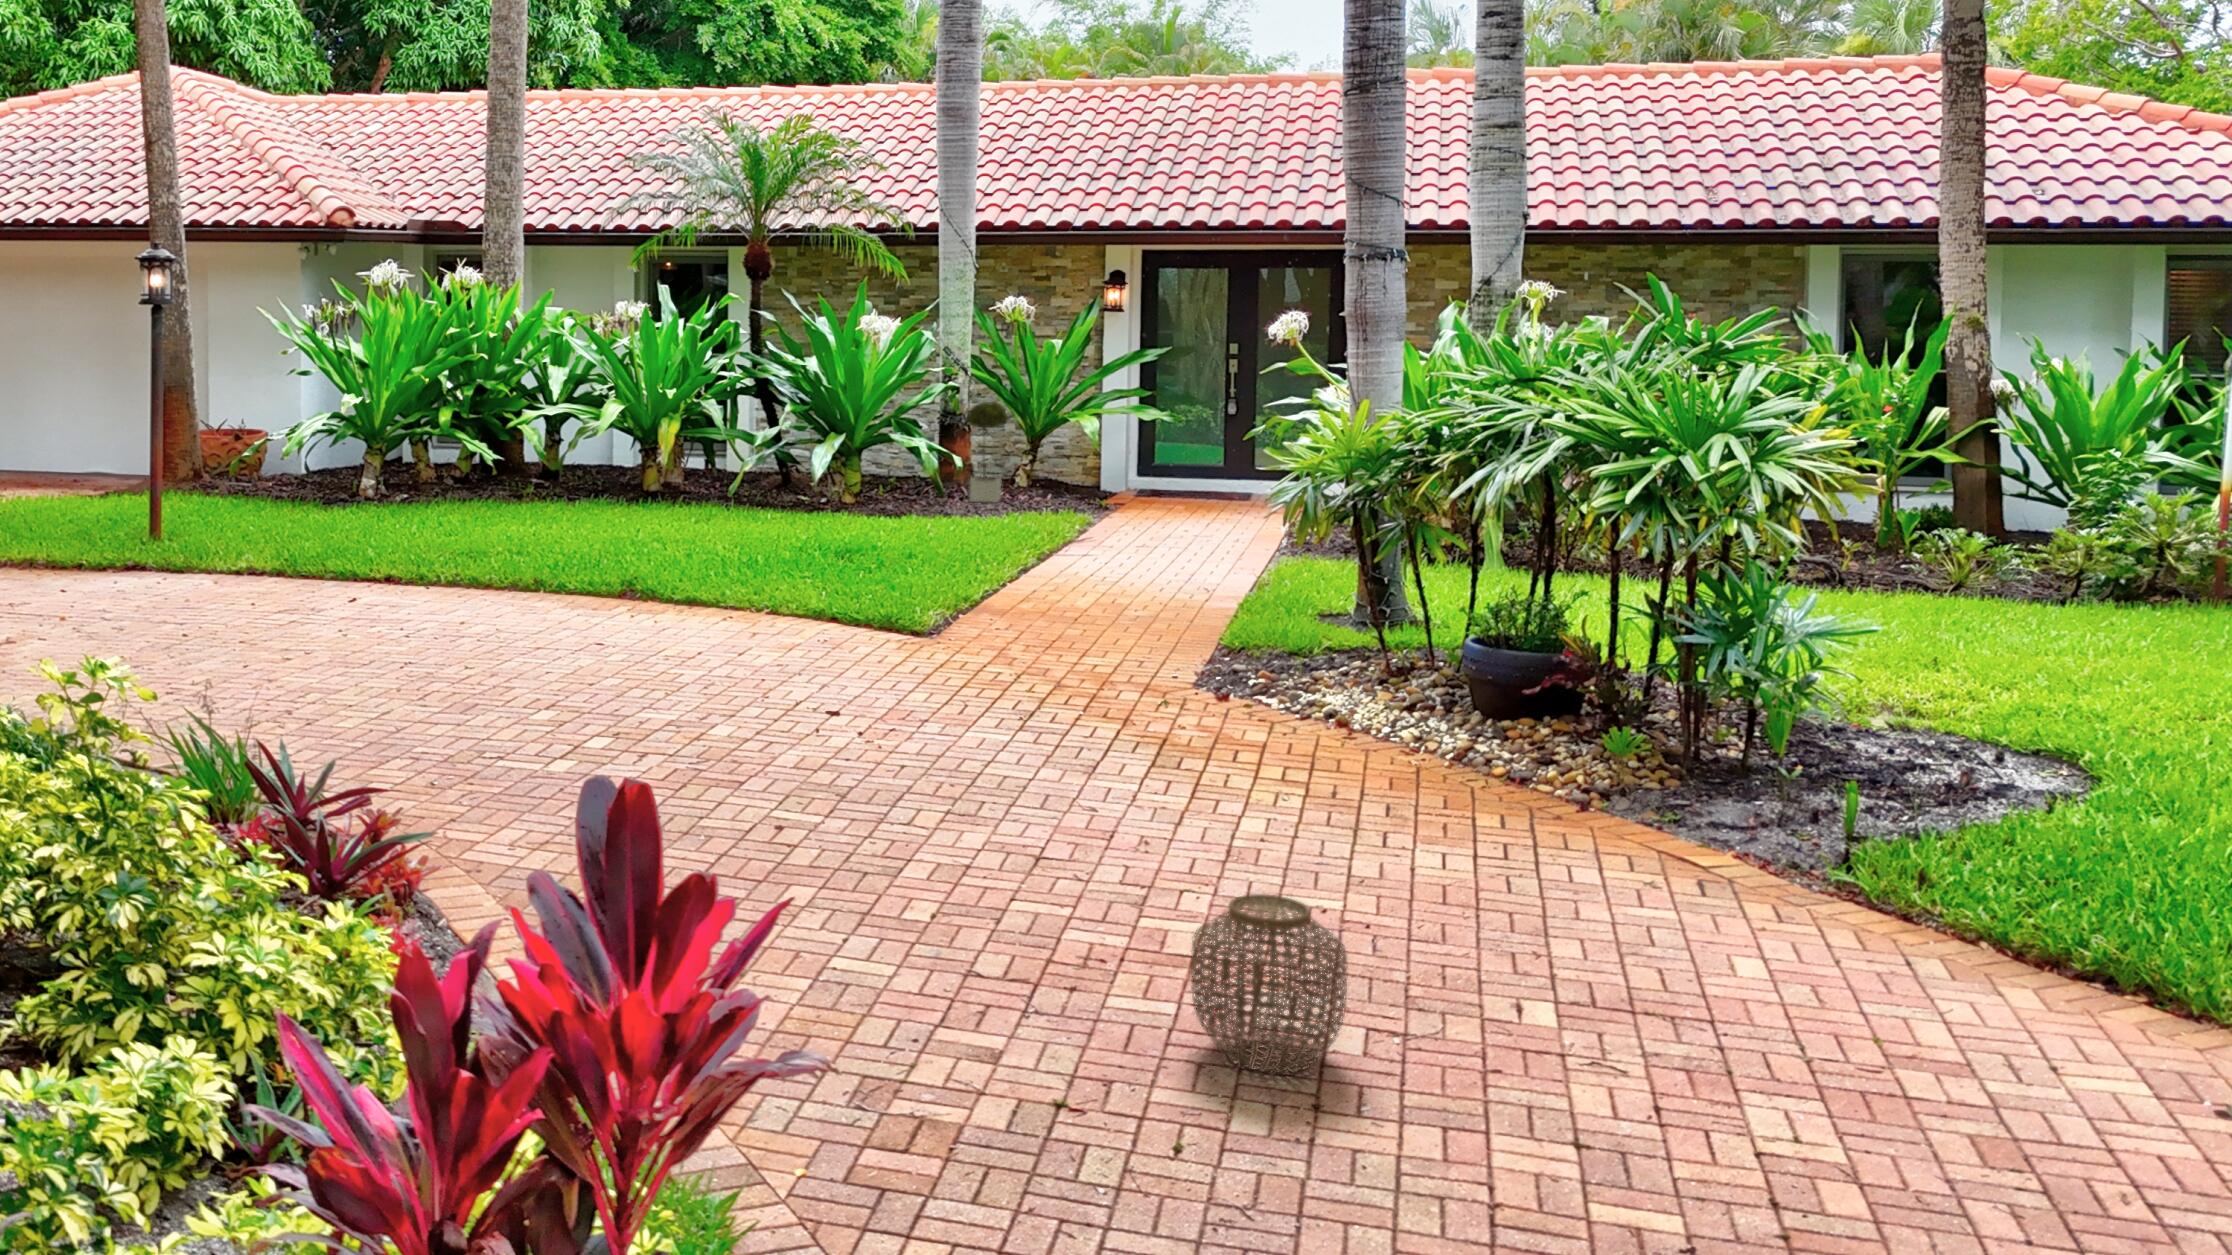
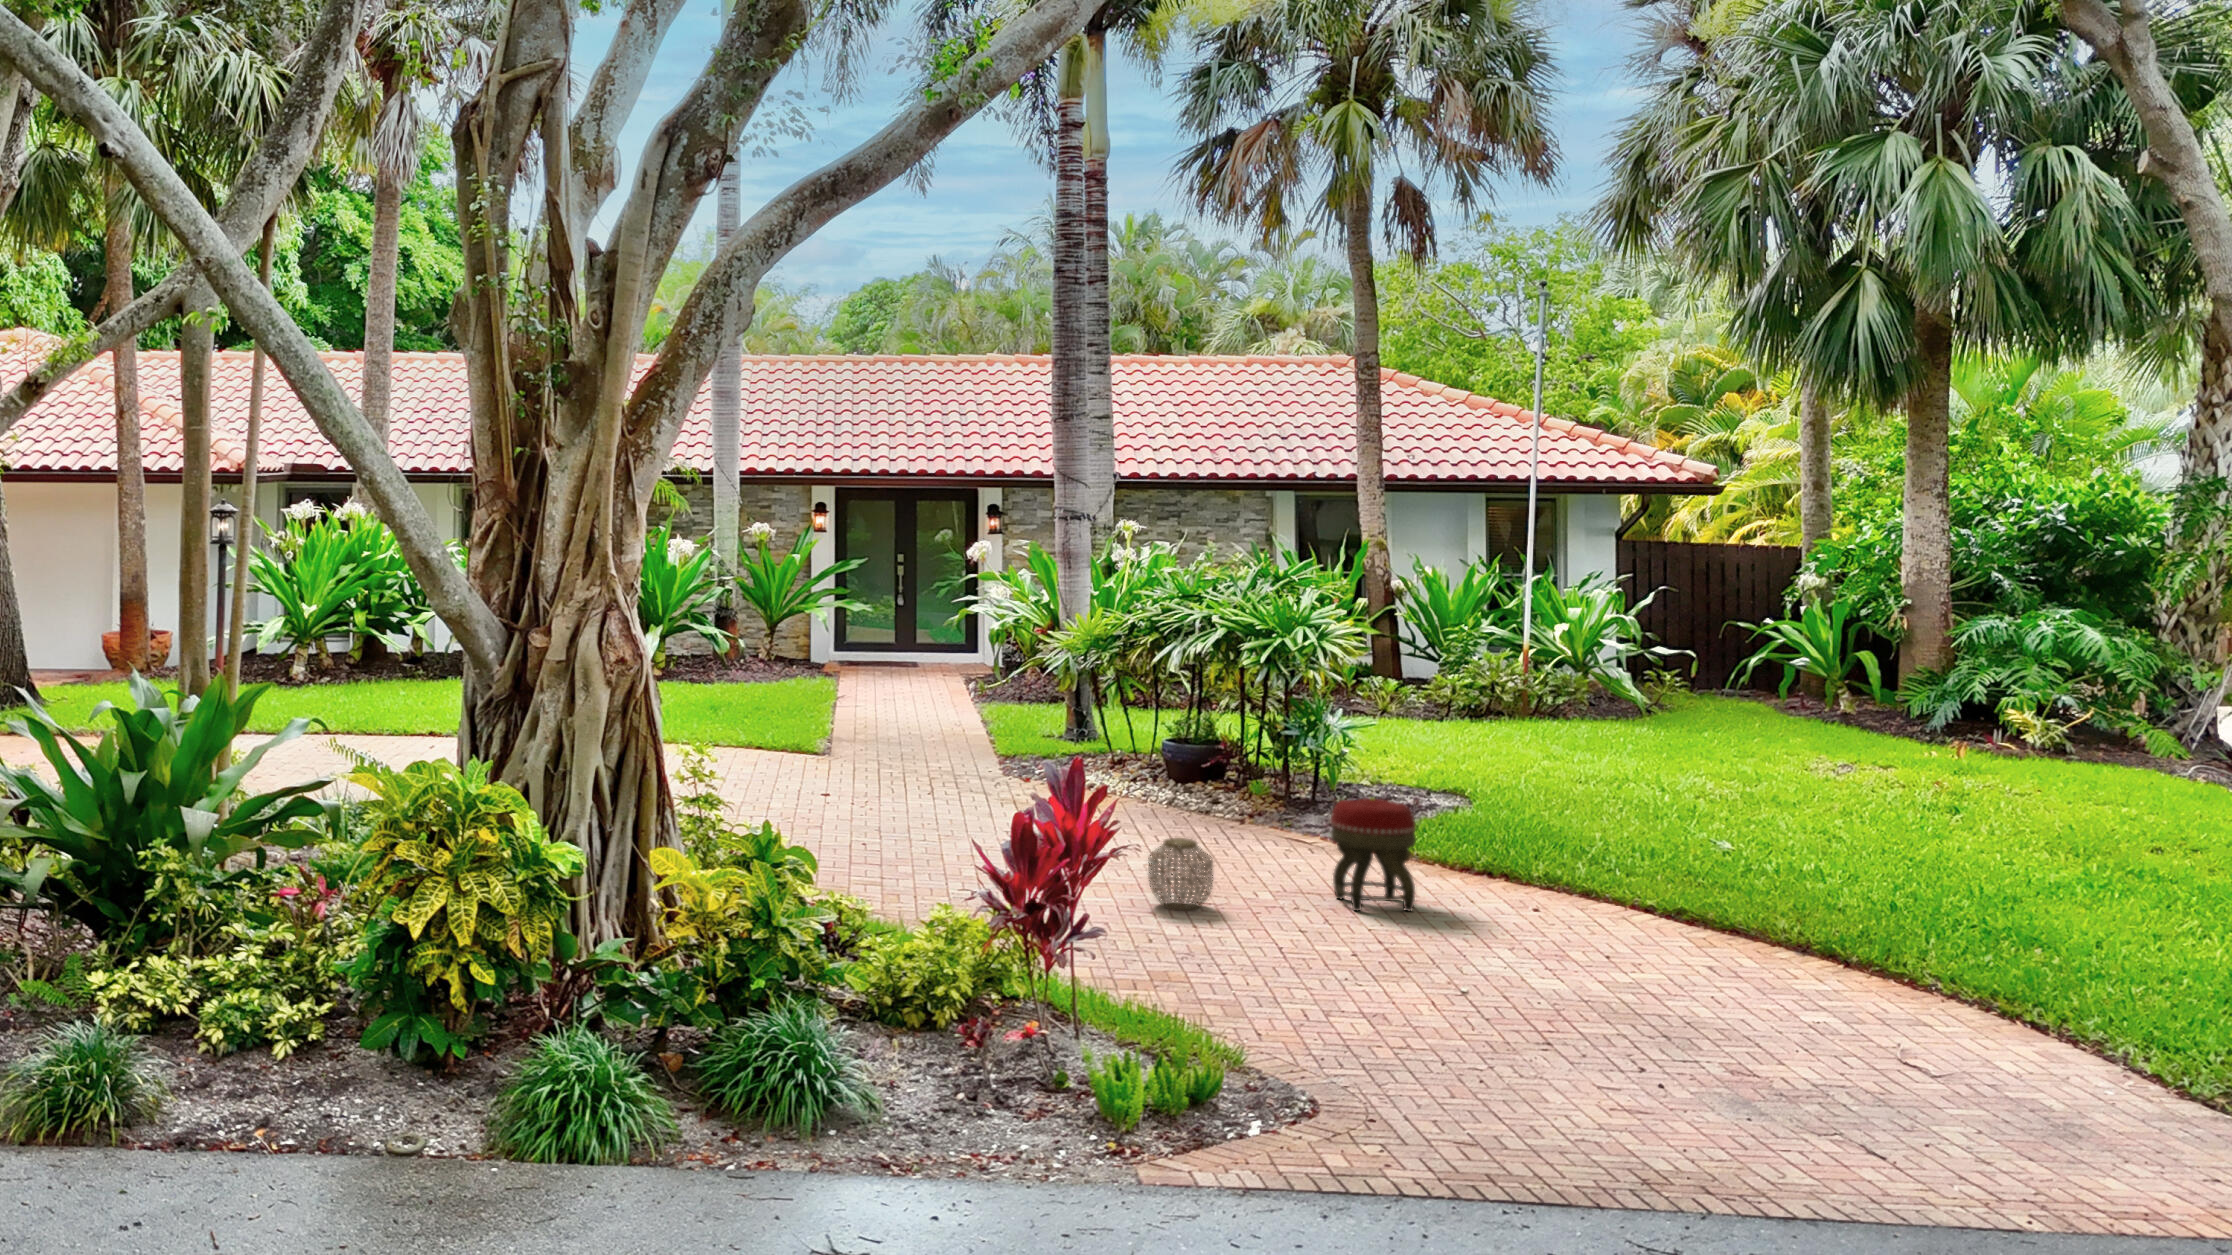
potted tree: present [967,401,1008,503] -> none [736,602,767,678]
footstool: none [1668,833,1904,1139] -> present [1330,798,1417,911]

